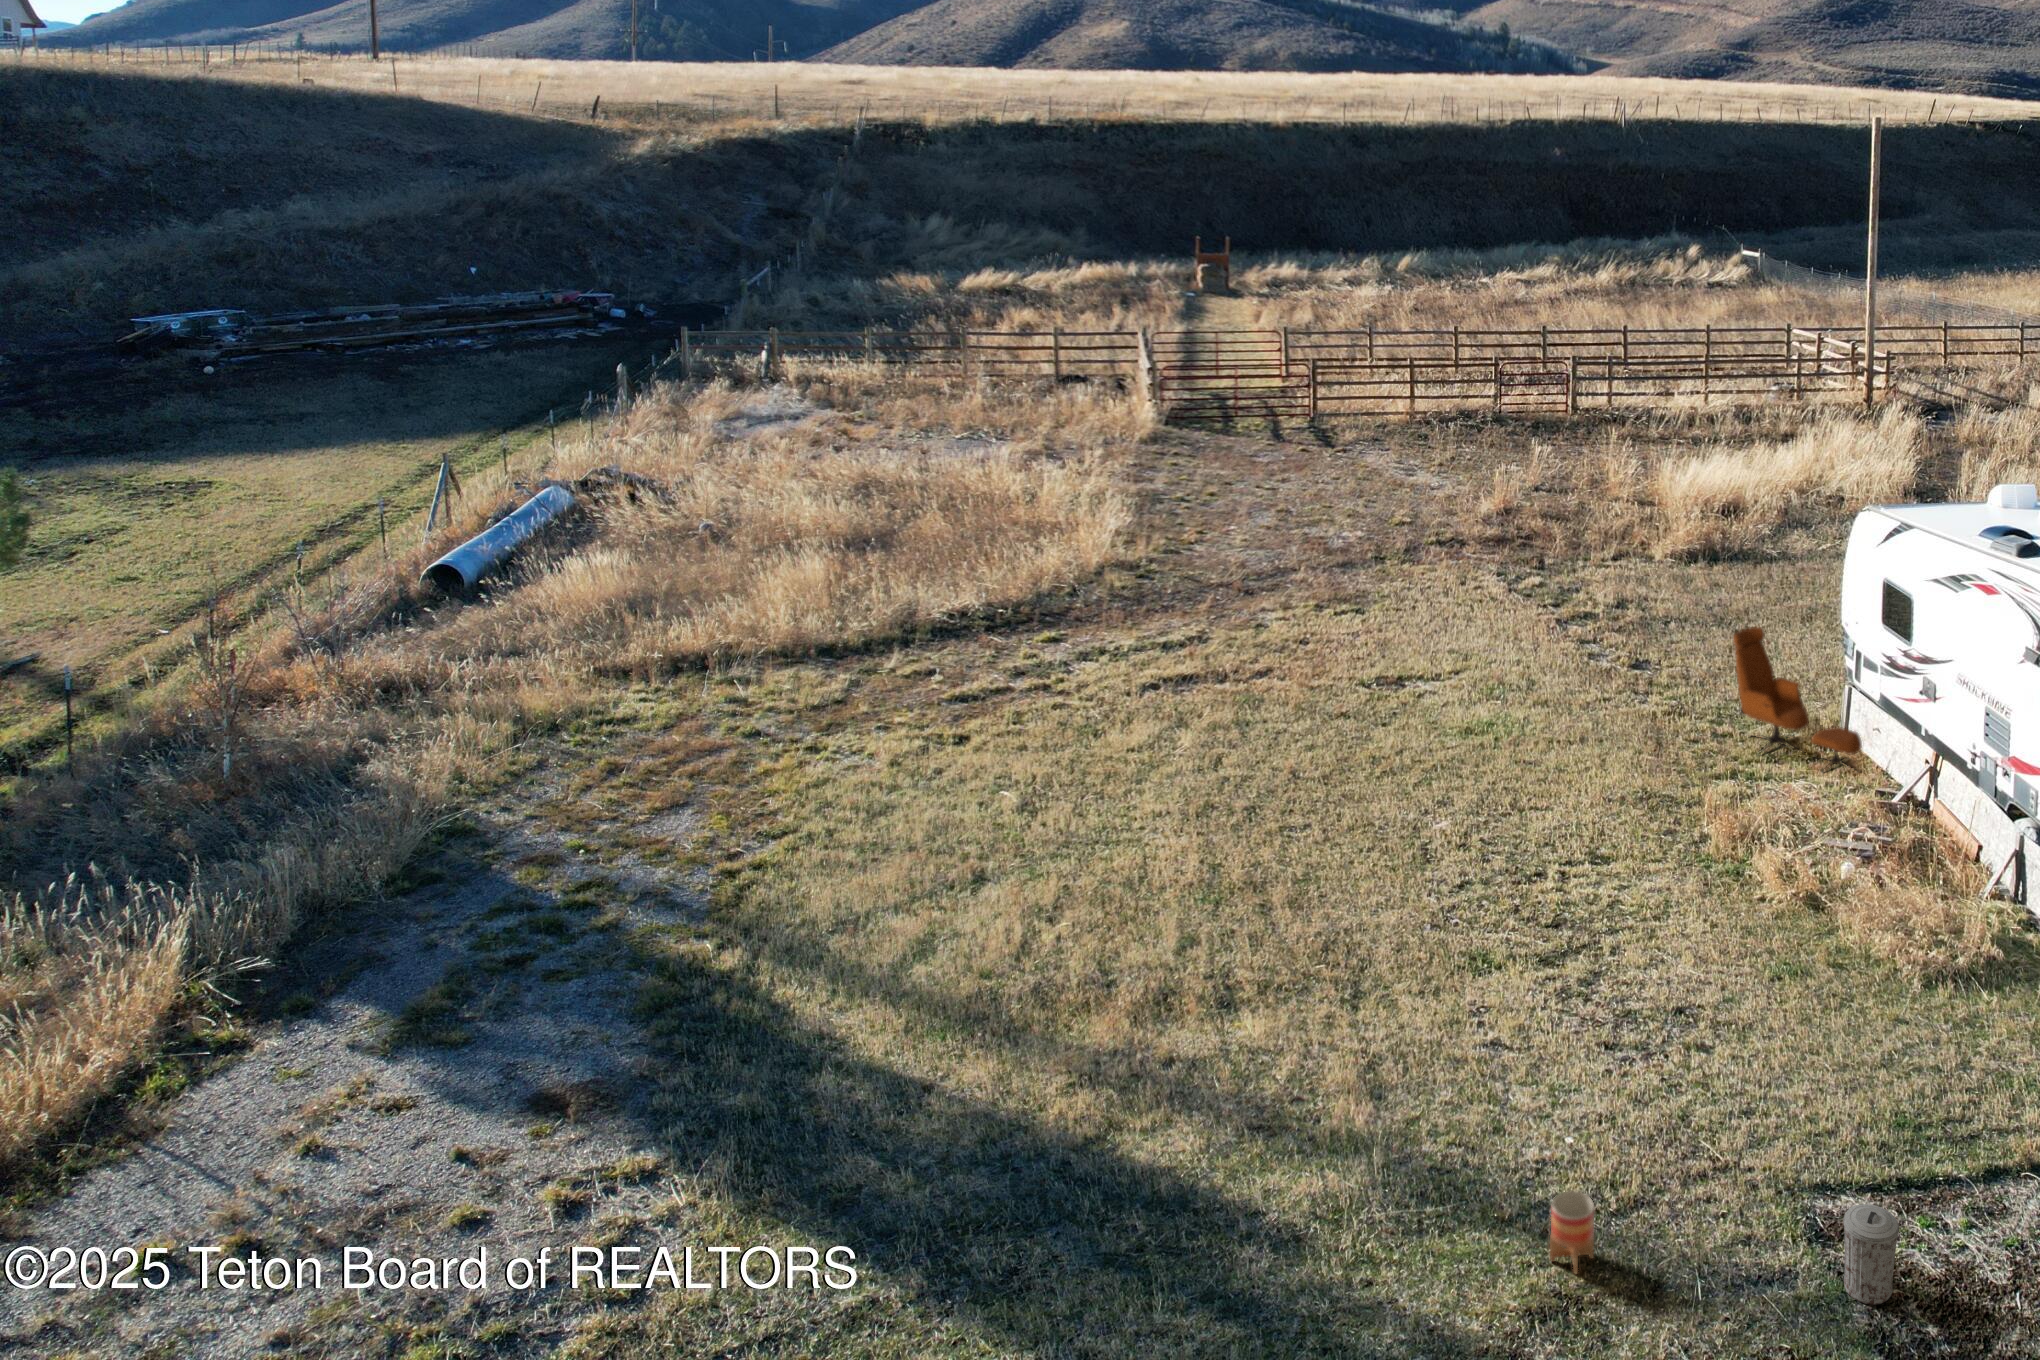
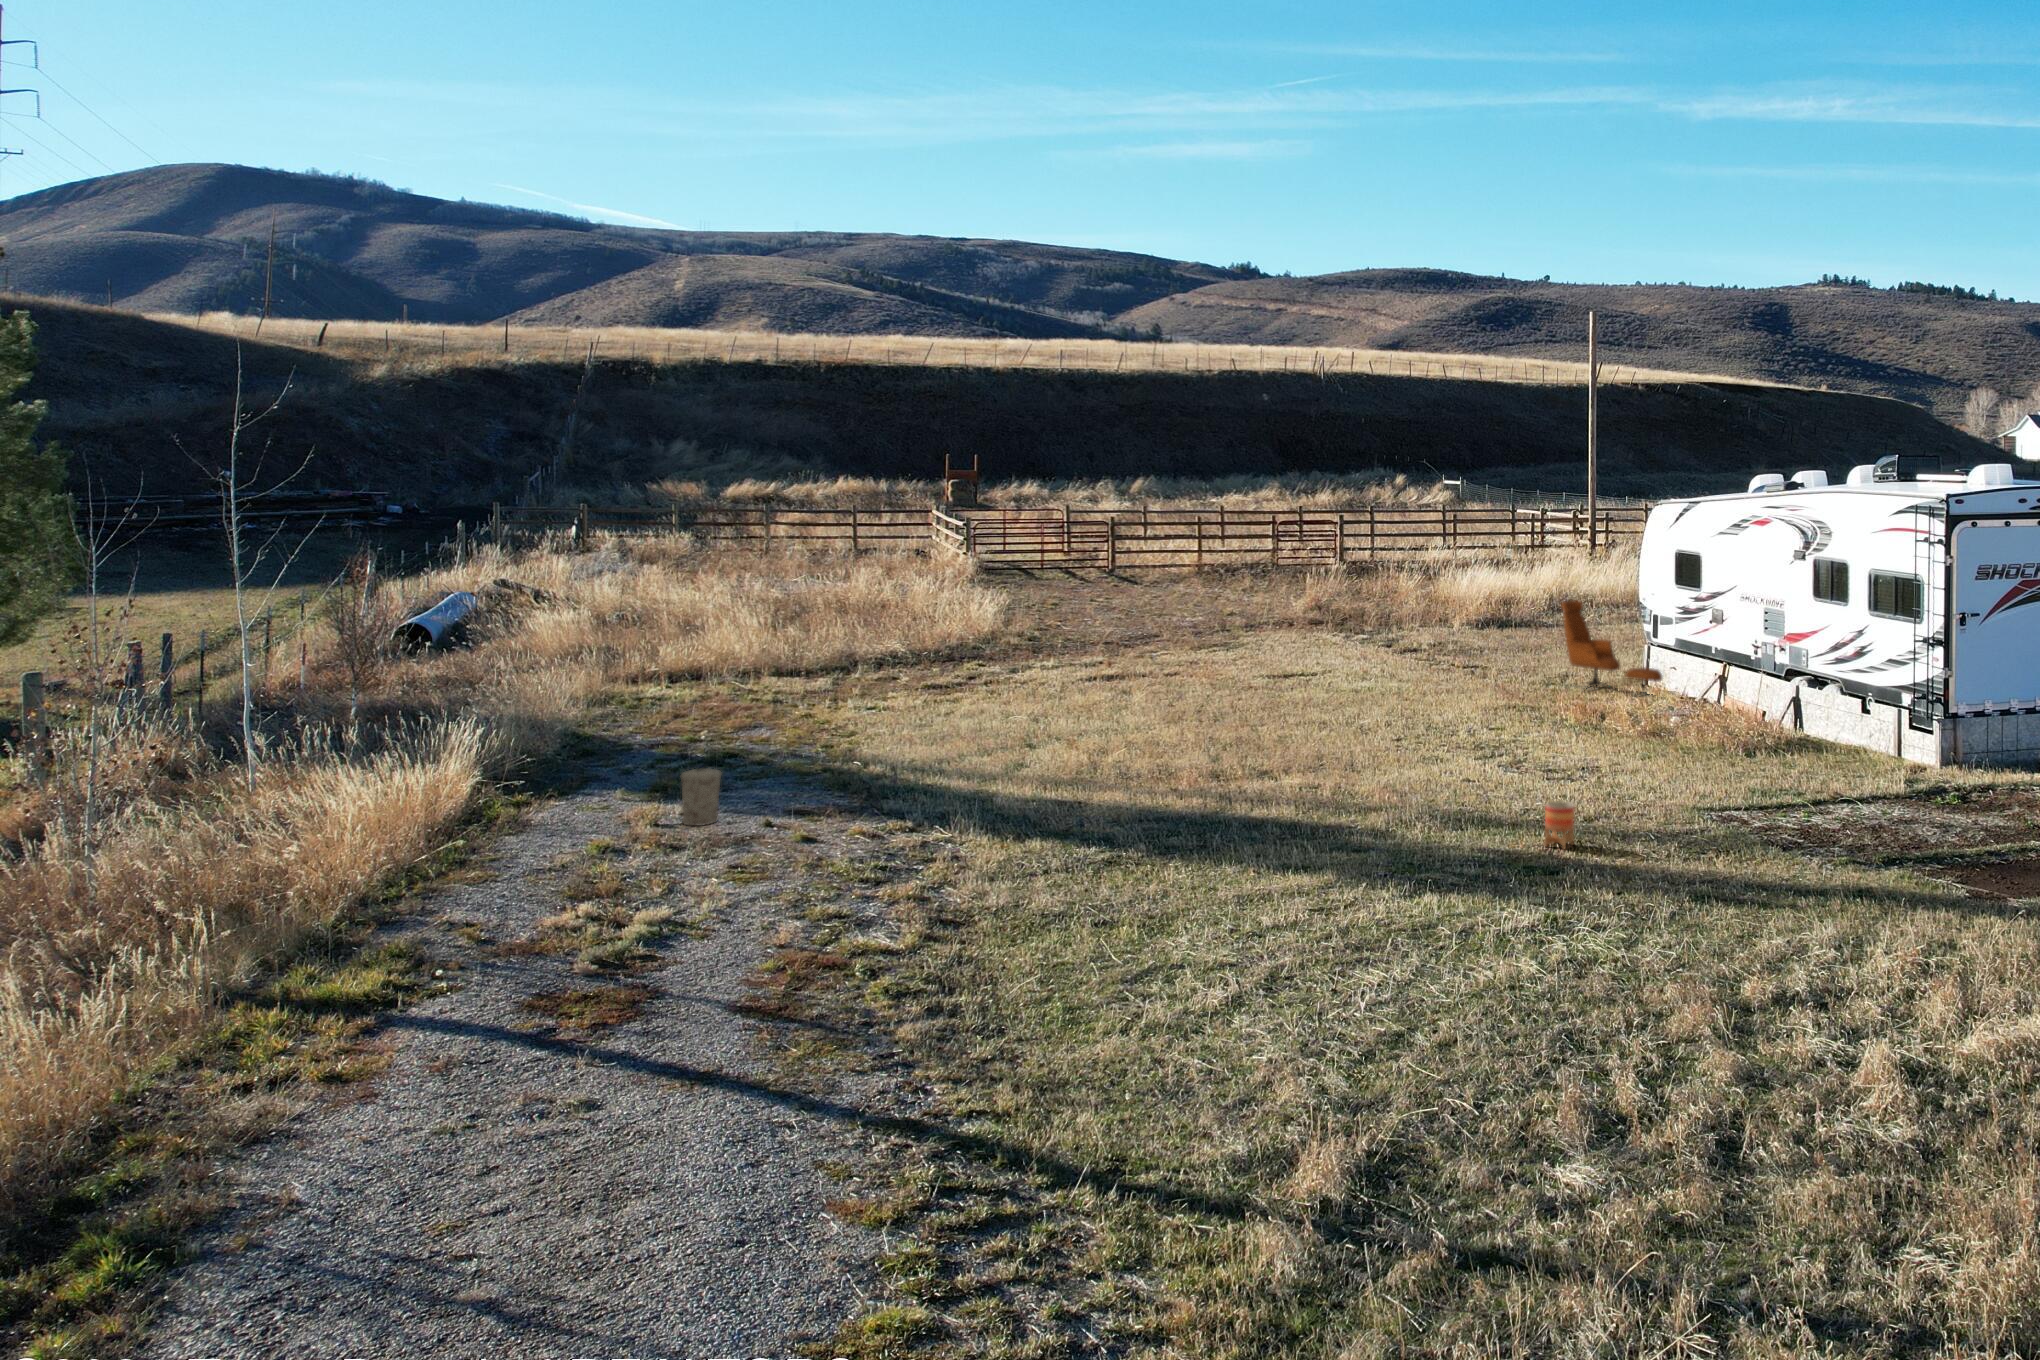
trash can: present [1843,1204,1899,1305] -> present [681,767,721,826]

